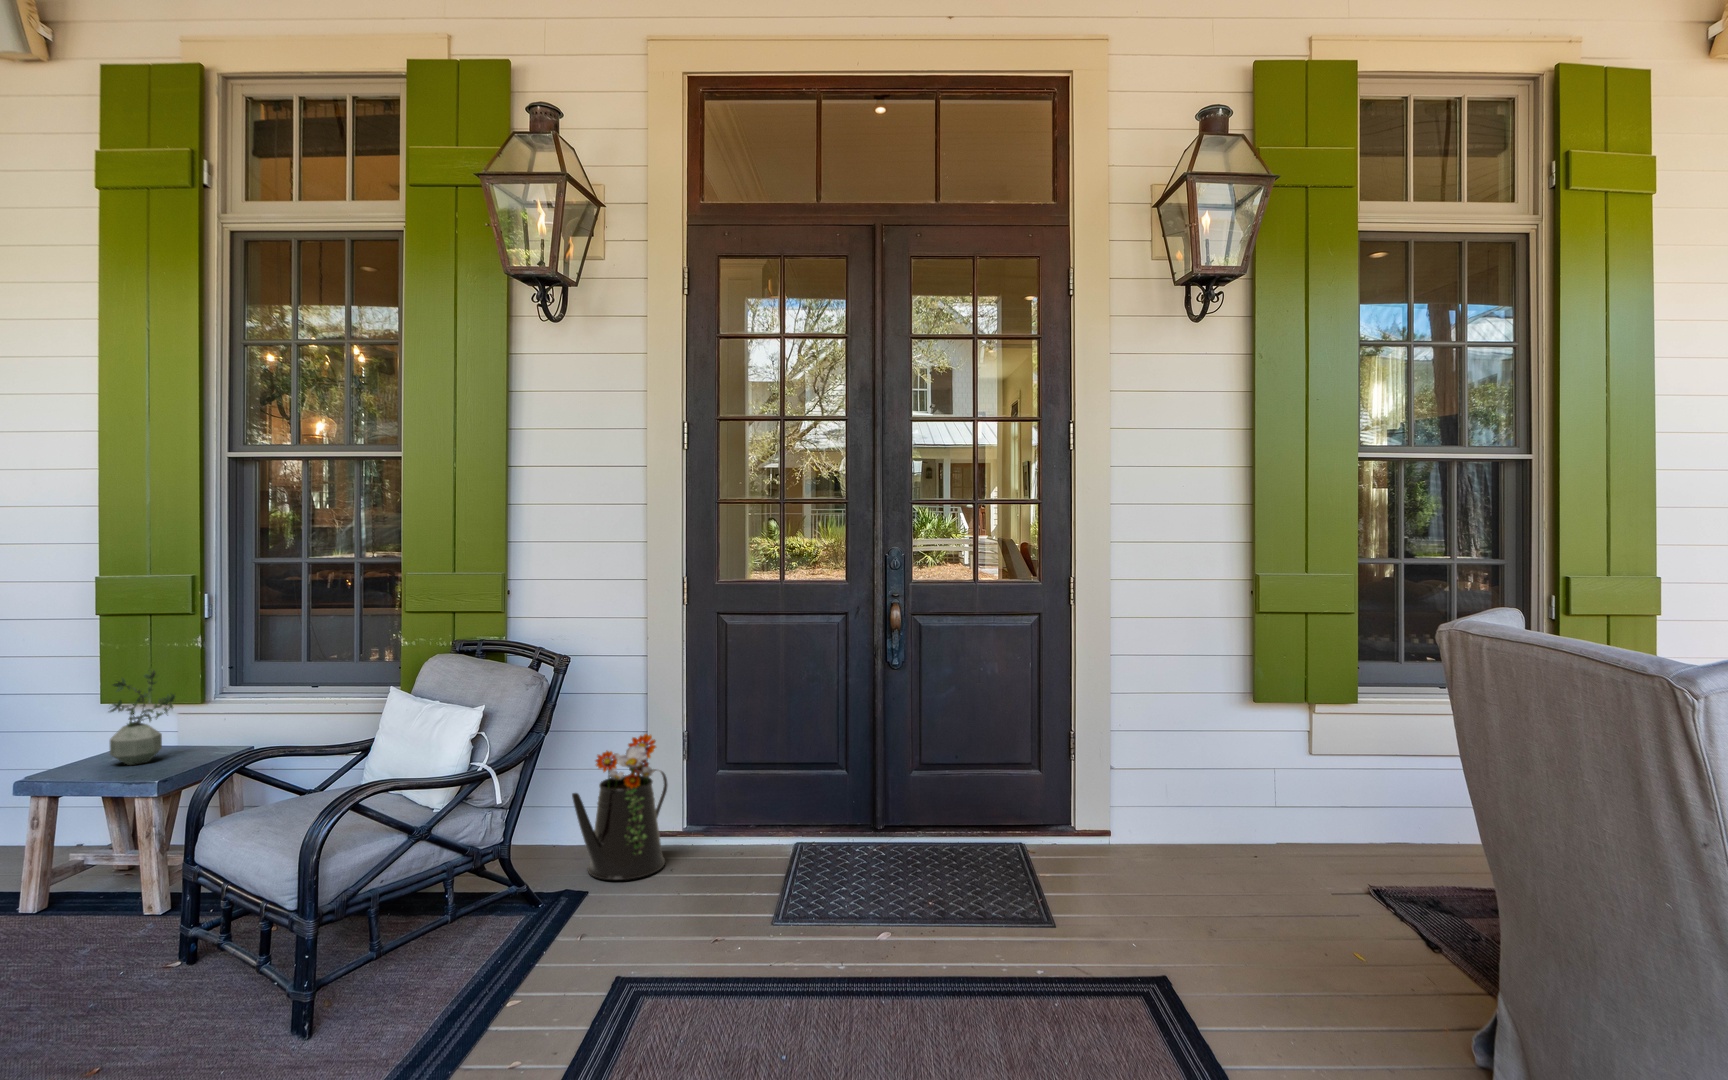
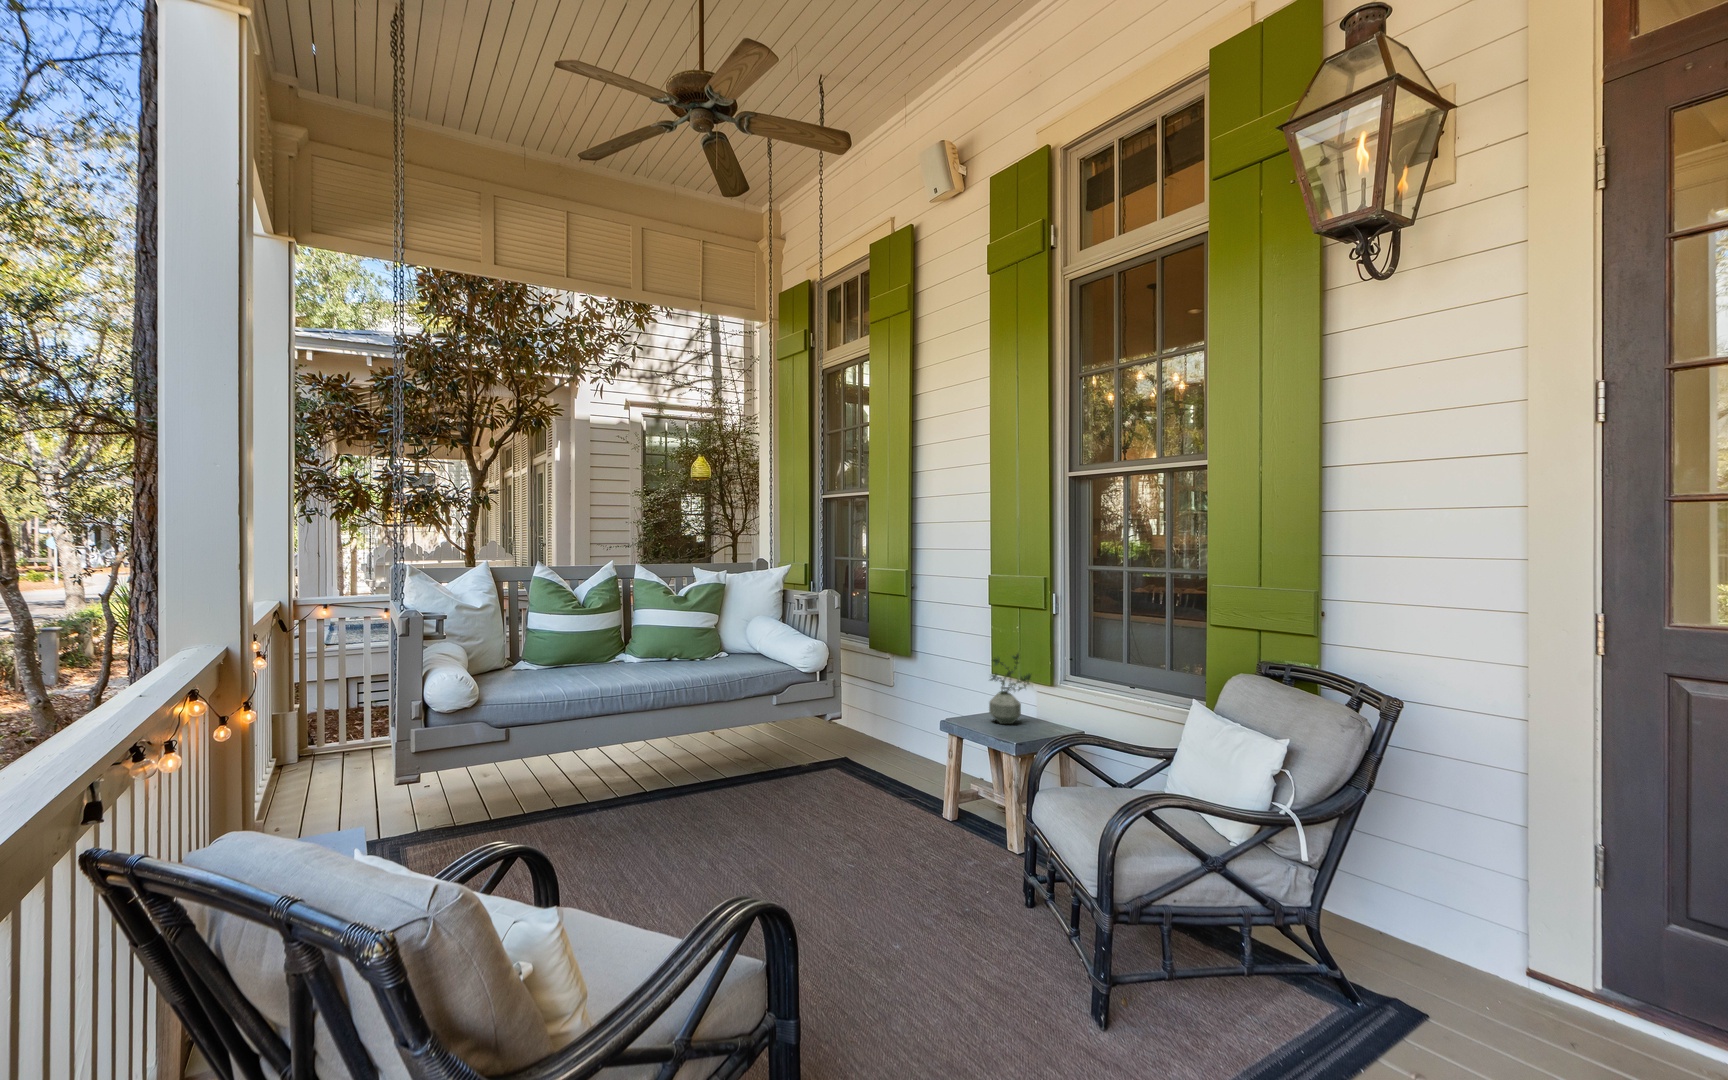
watering can: present [572,734,667,880] -> none [1403,814,1556,1020]

